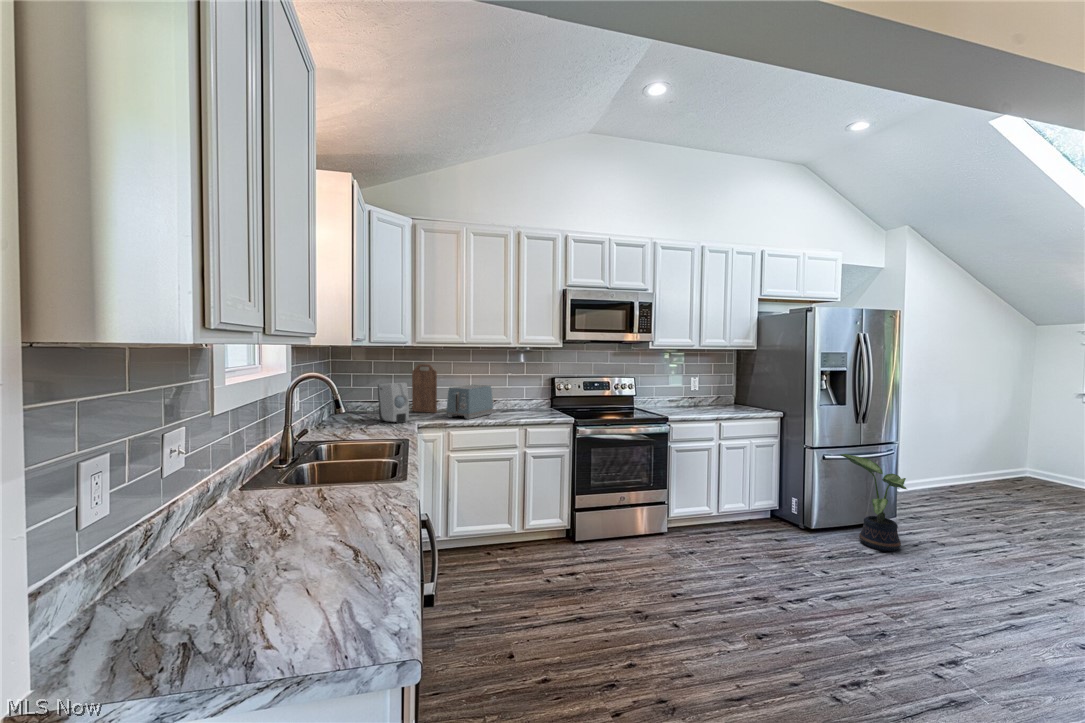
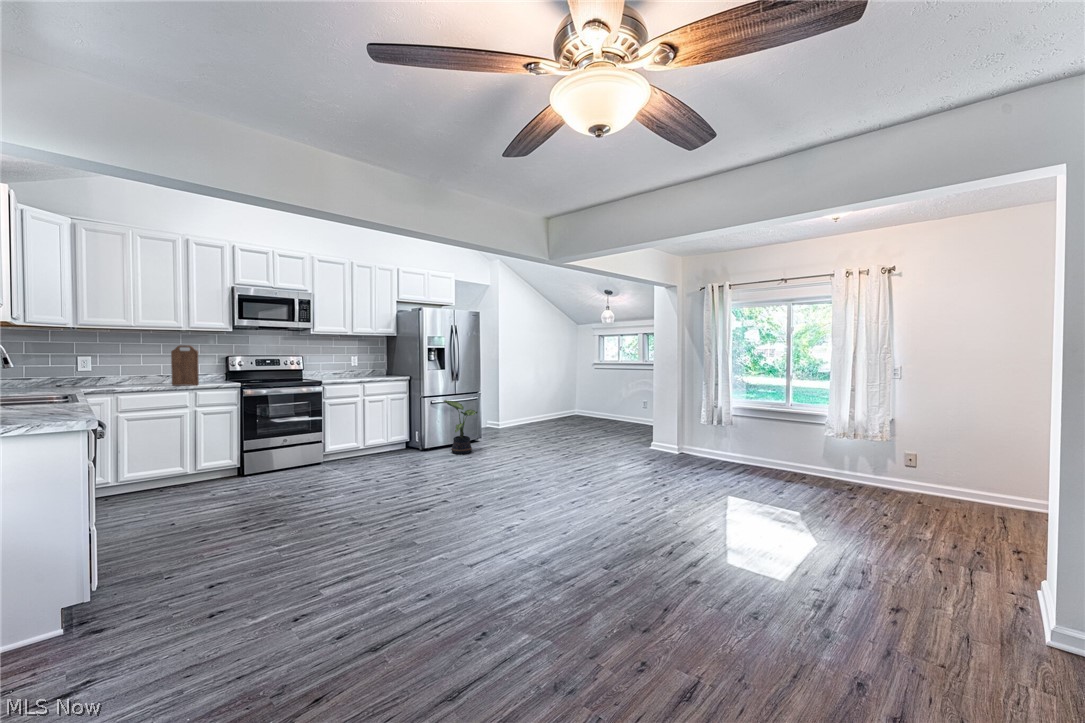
cutting board: present [412,364,437,413] -> present [171,345,199,386]
soap dispenser: present [378,383,409,423] -> none [34,357,72,391]
toaster: present [446,385,493,419] -> none [114,361,165,387]

